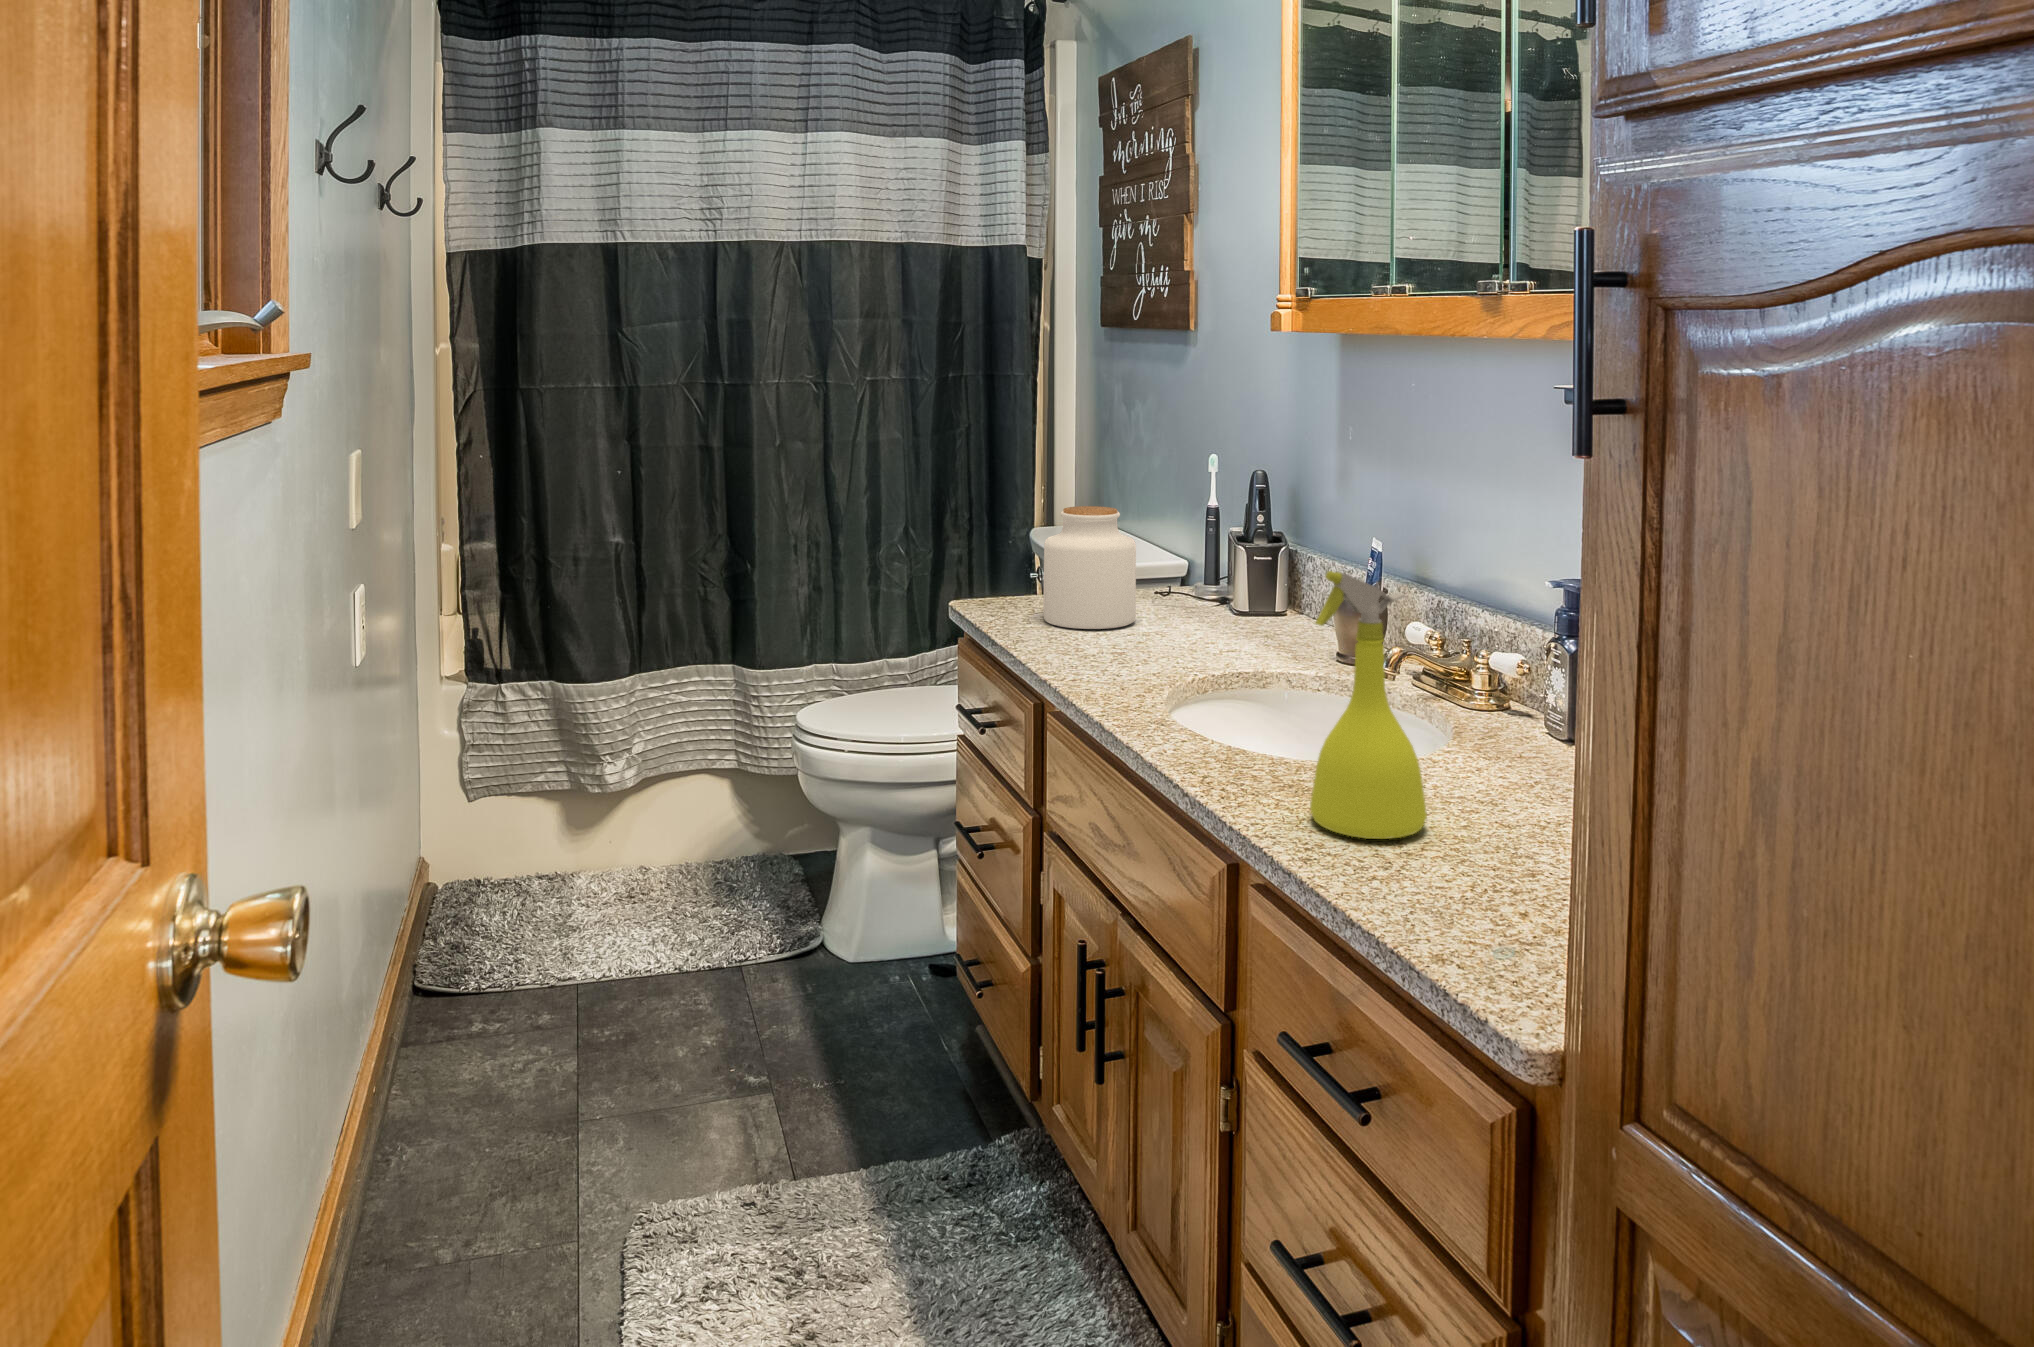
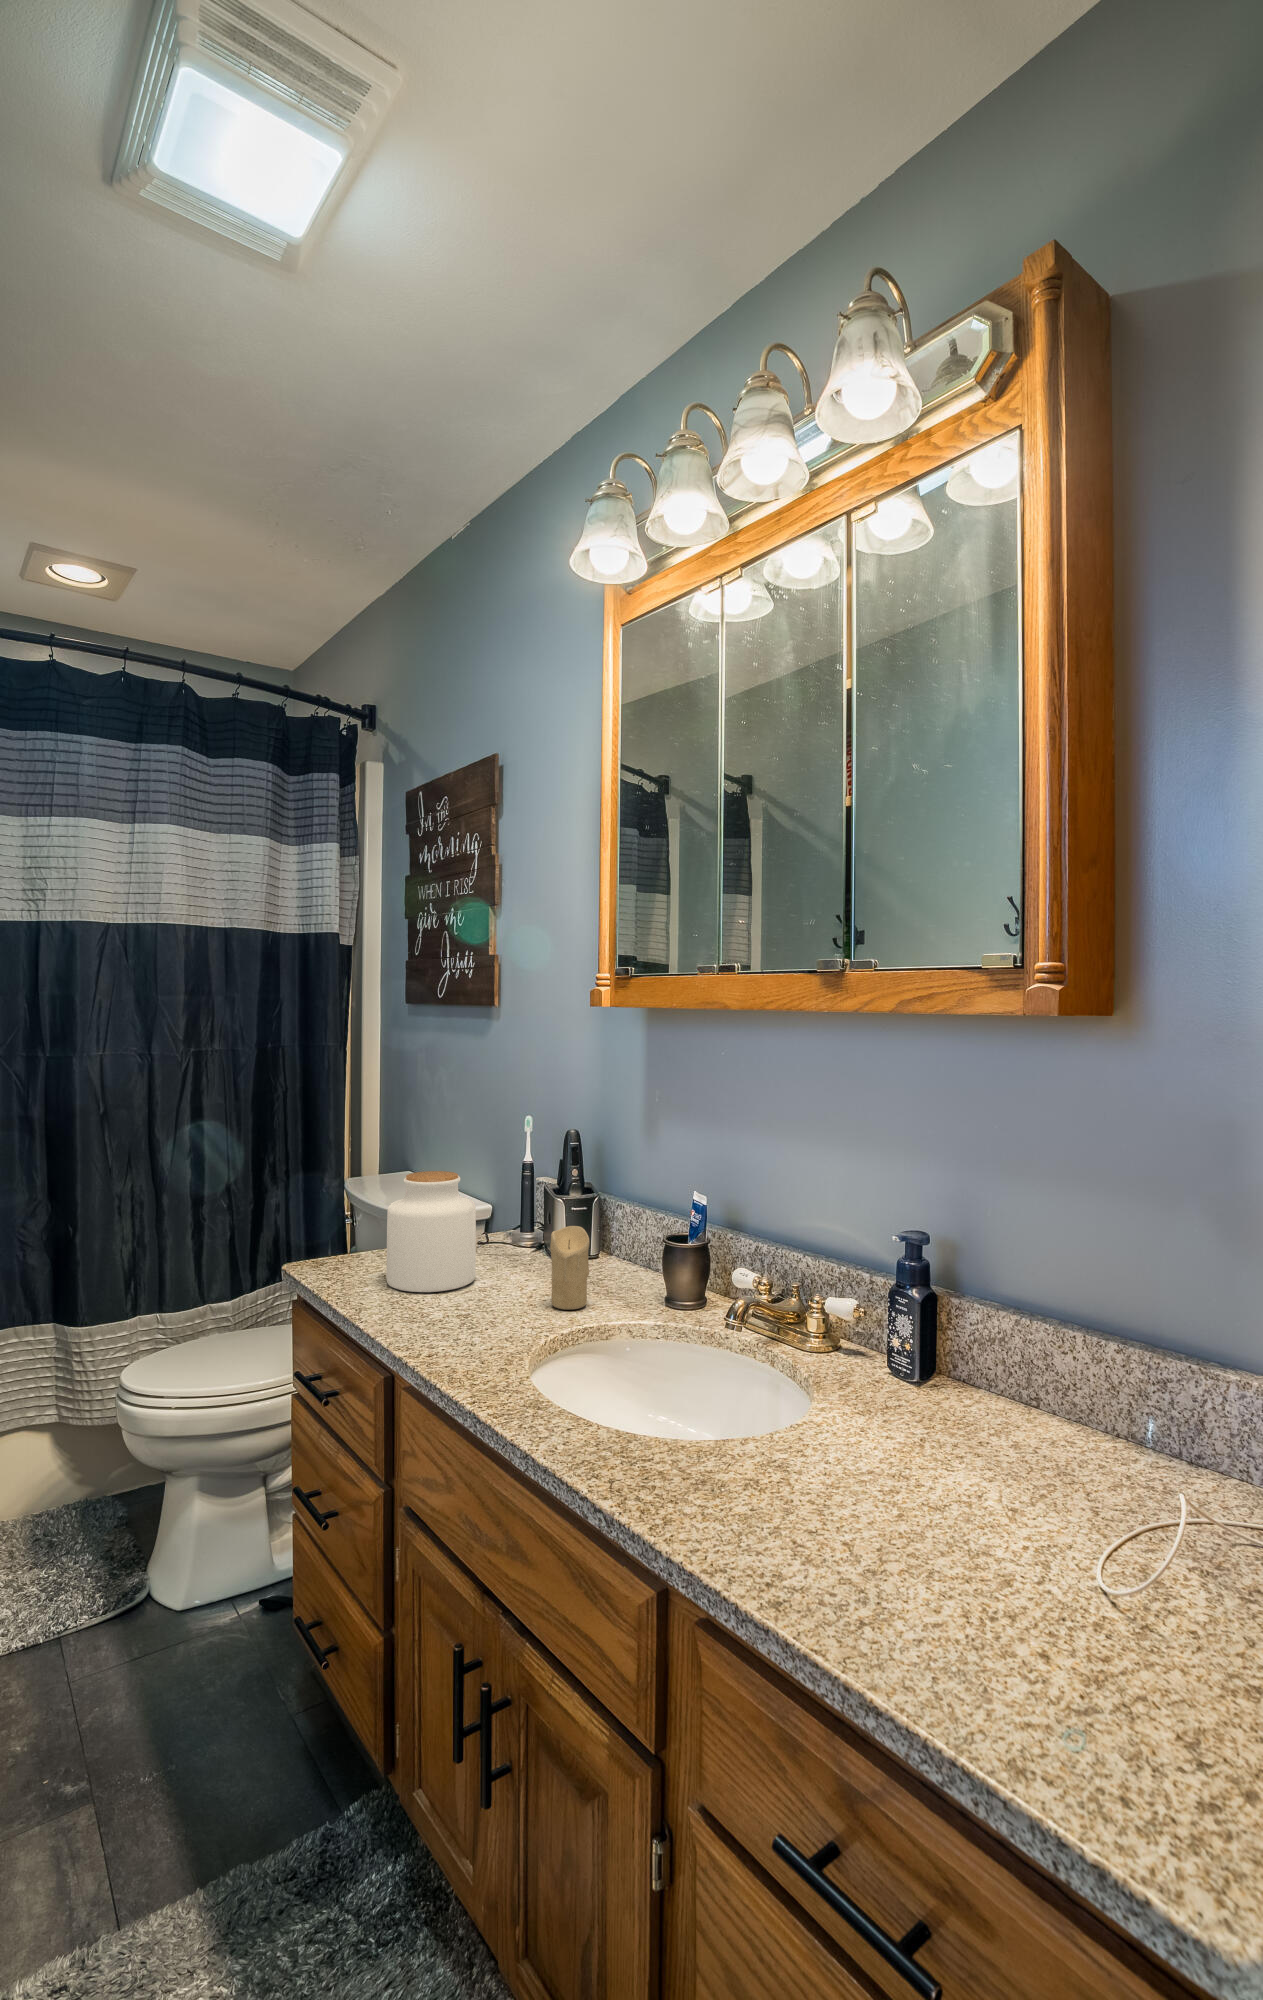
candle: none [1203,567,1245,653] -> present [550,1226,589,1310]
spray bottle: present [1310,571,1427,839] -> none [771,1273,900,1580]

